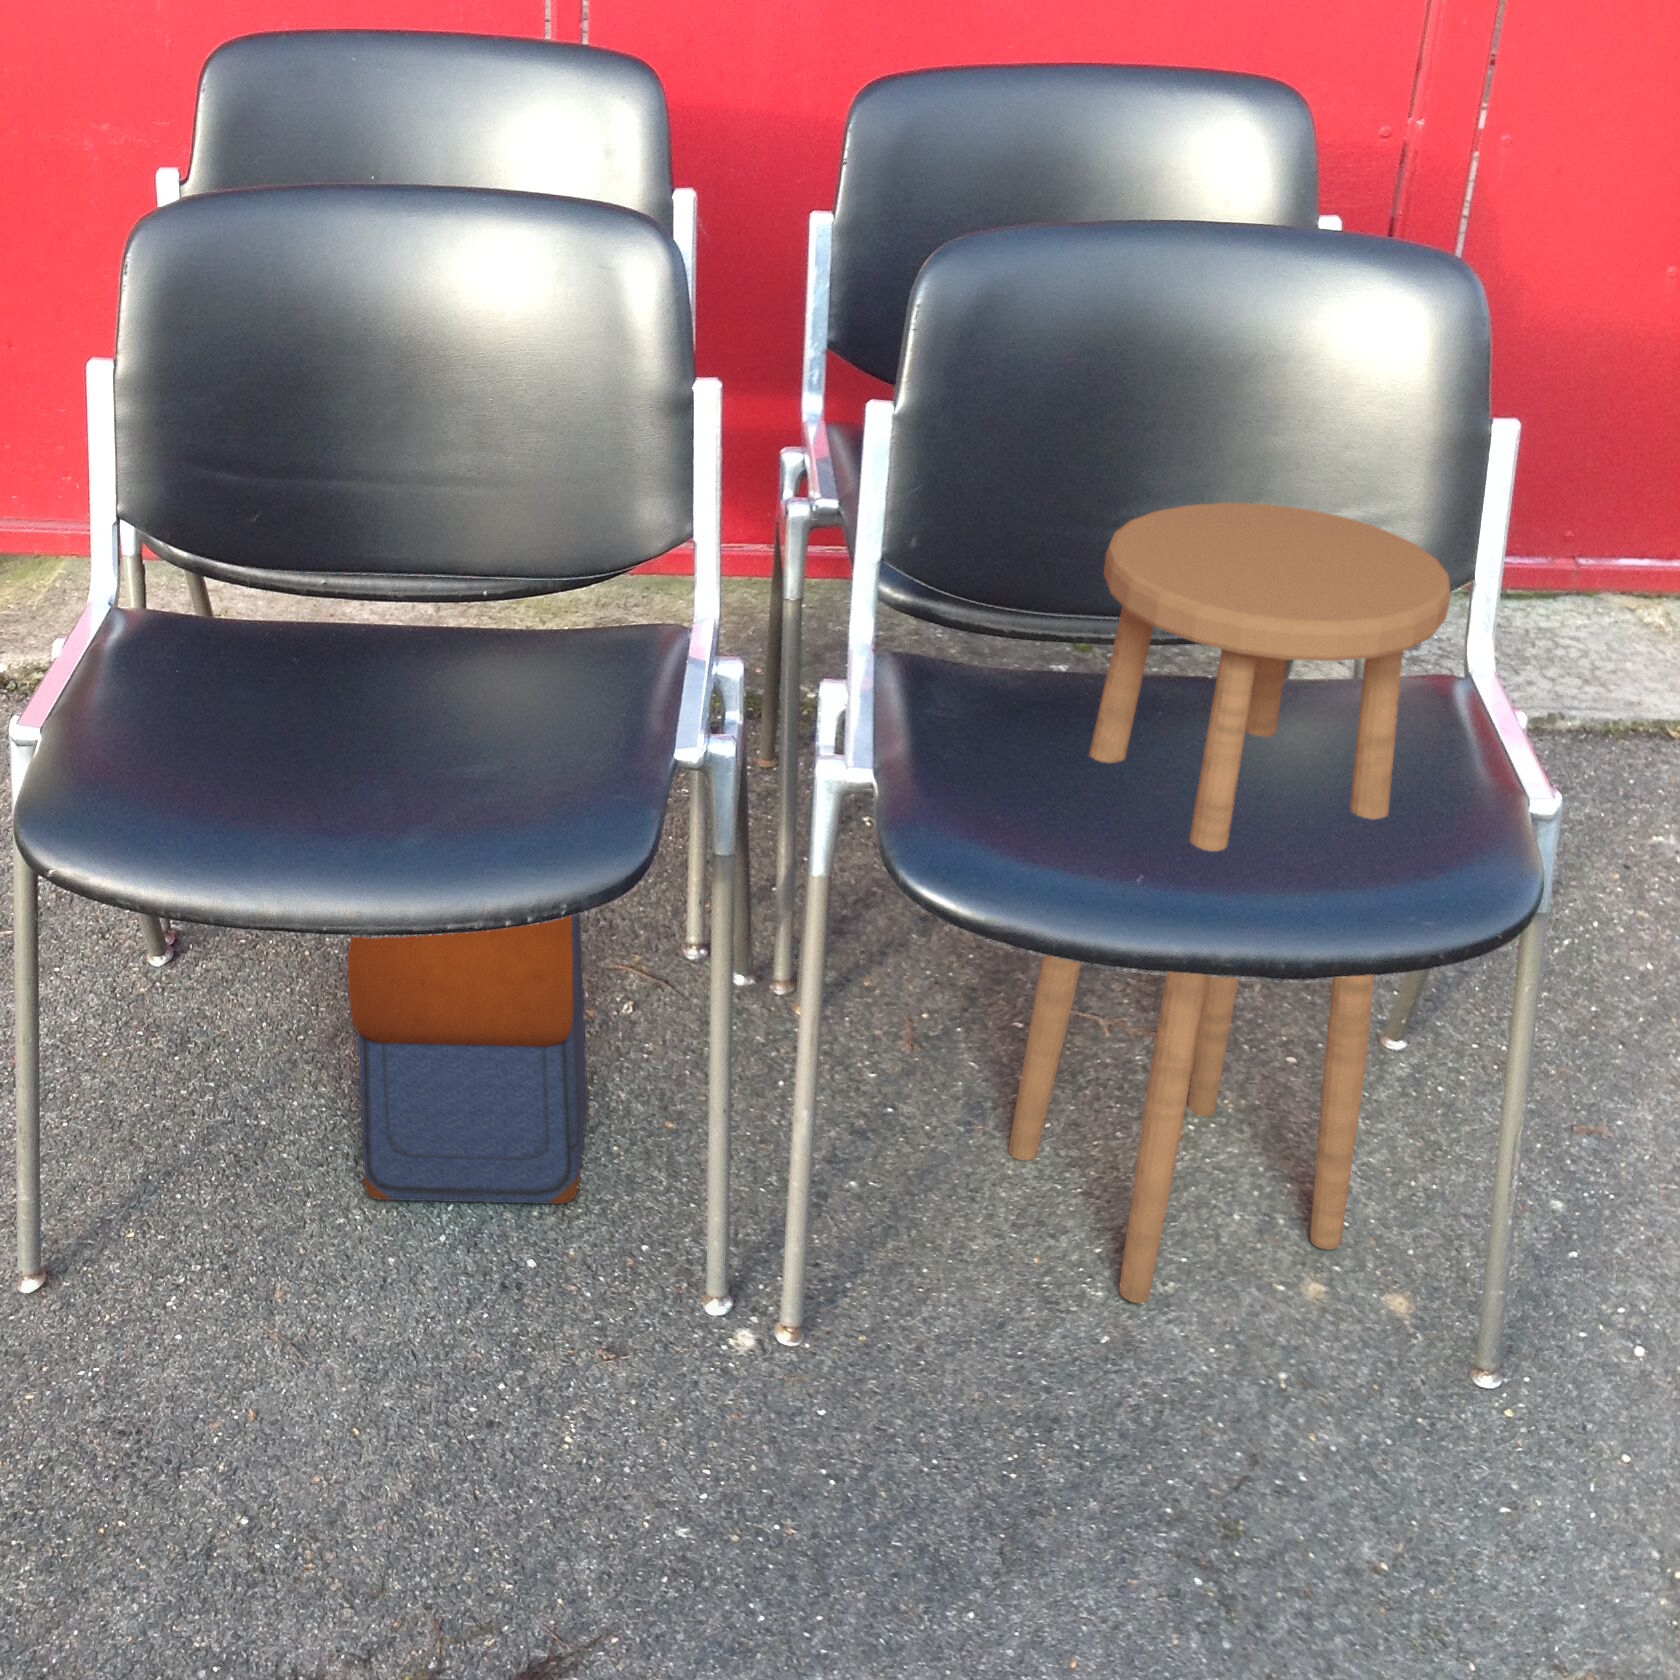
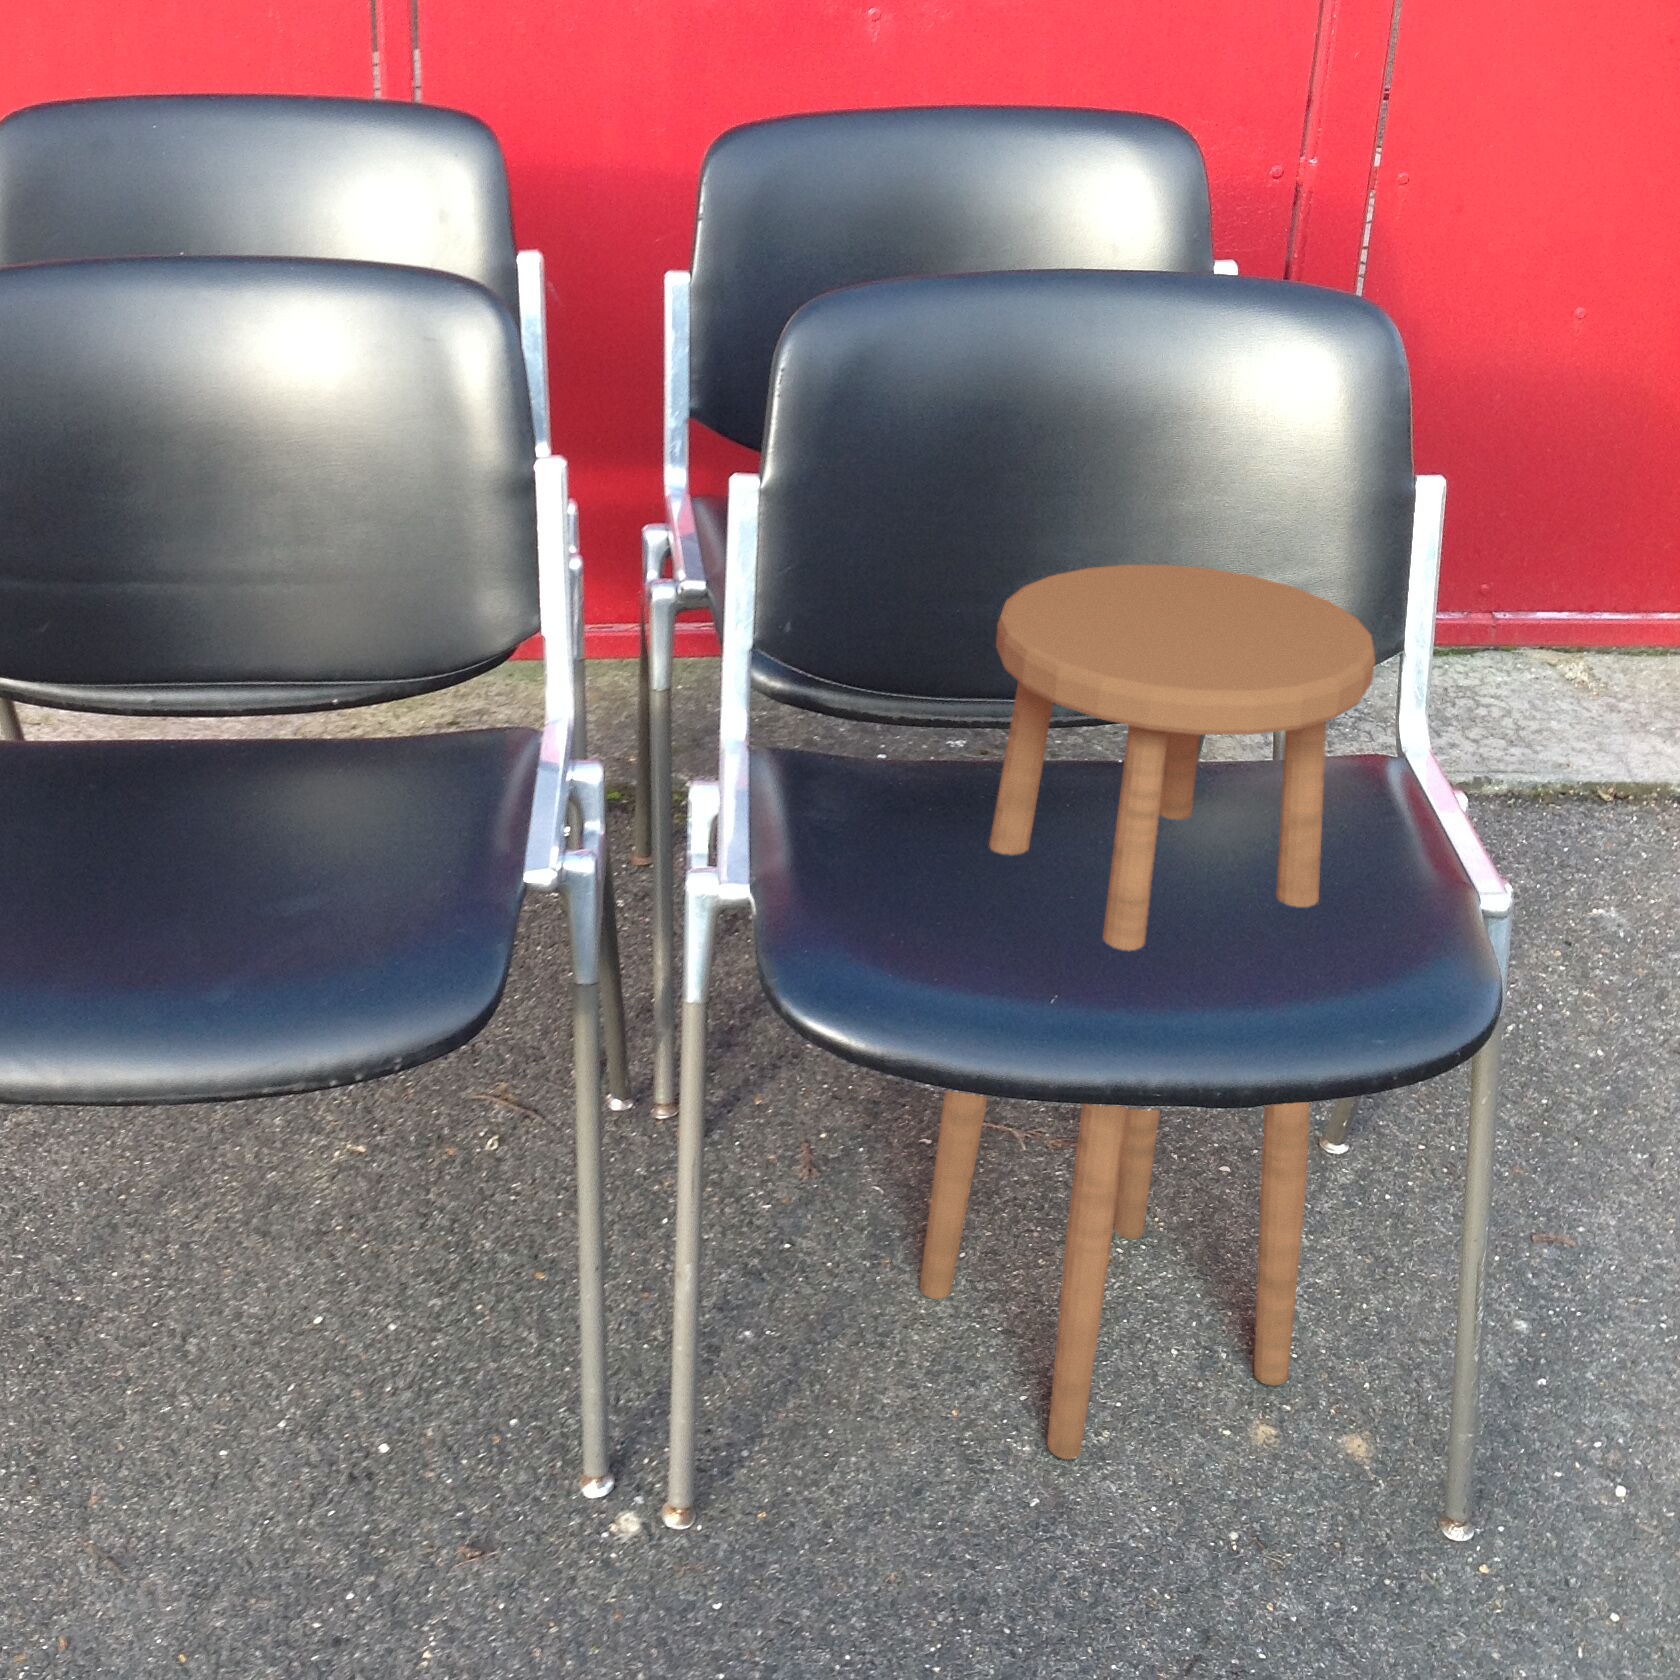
backpack: present [348,914,588,1204] -> none [164,986,450,1381]

